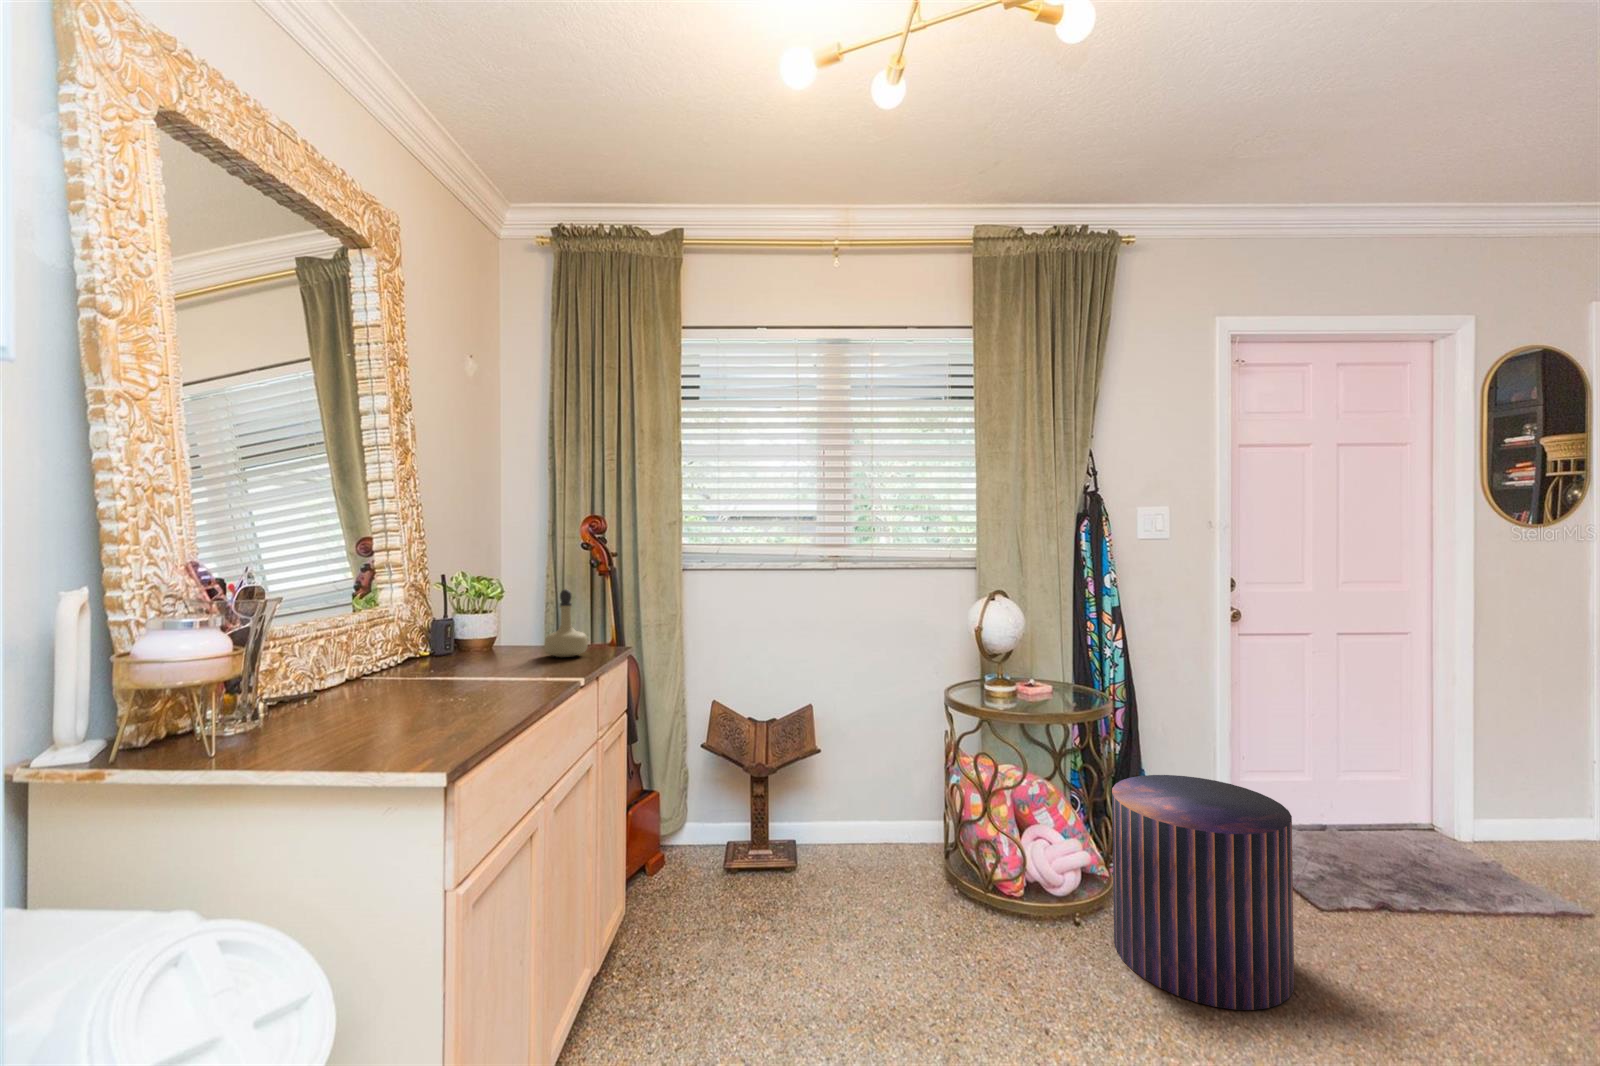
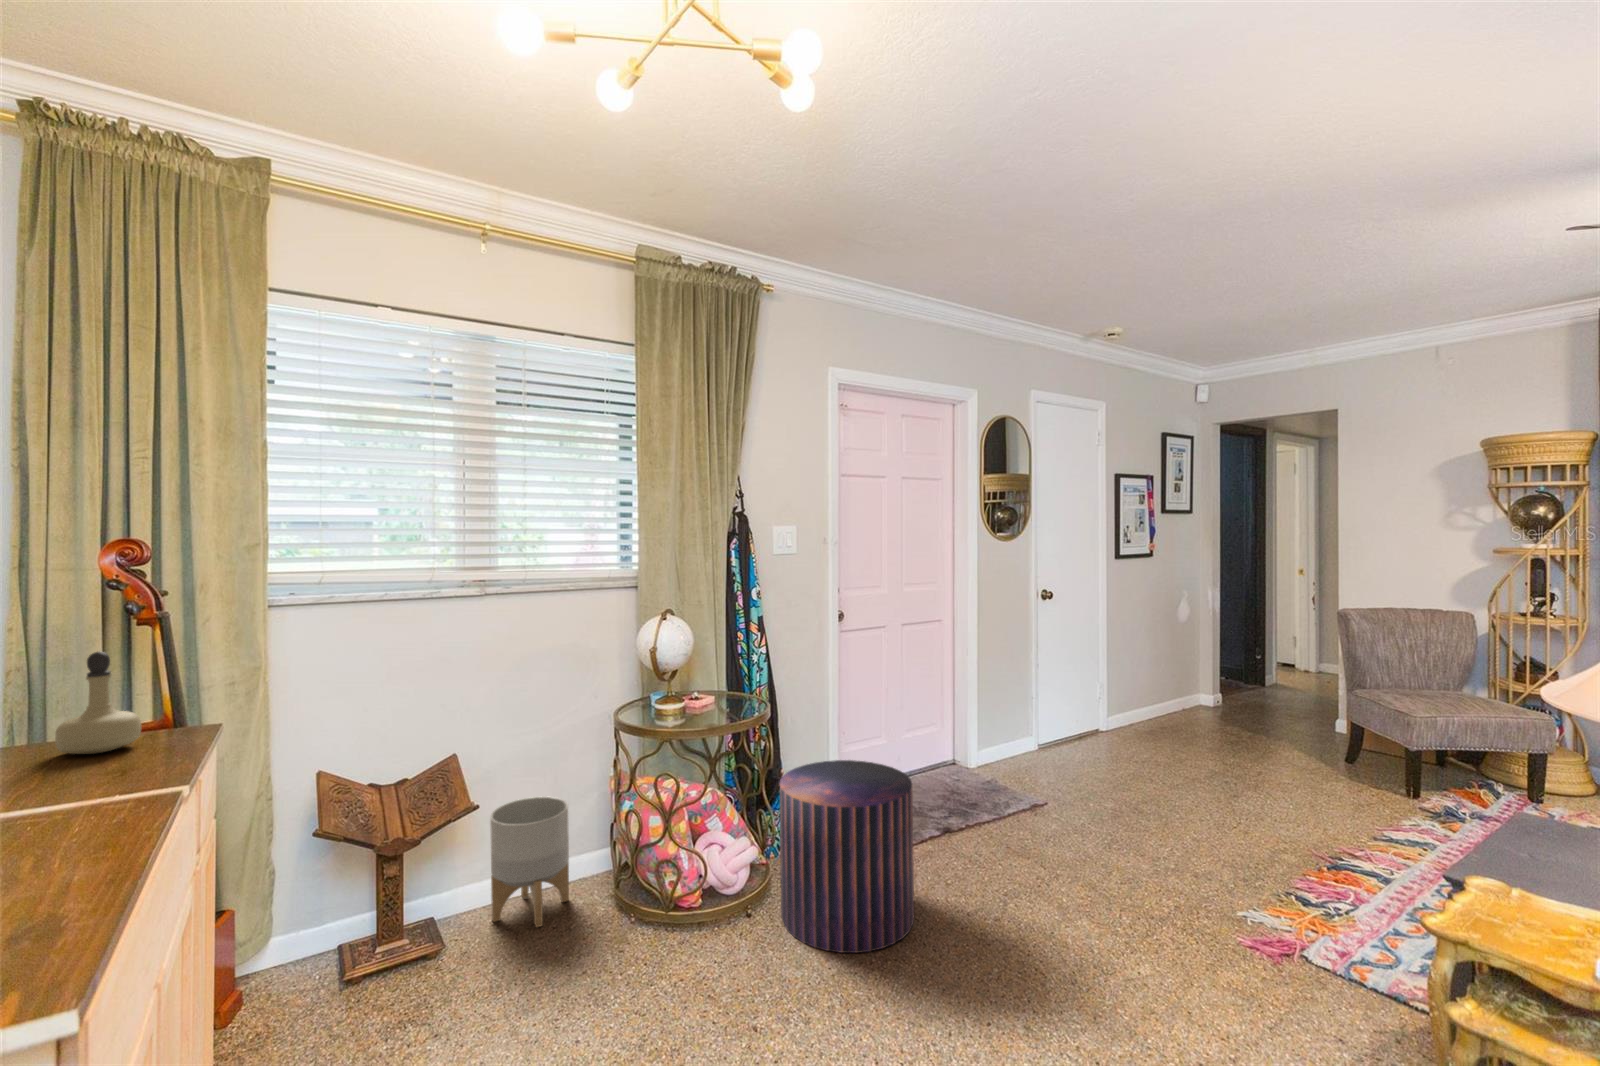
planter: none [837,755,904,872] -> present [490,796,569,927]

